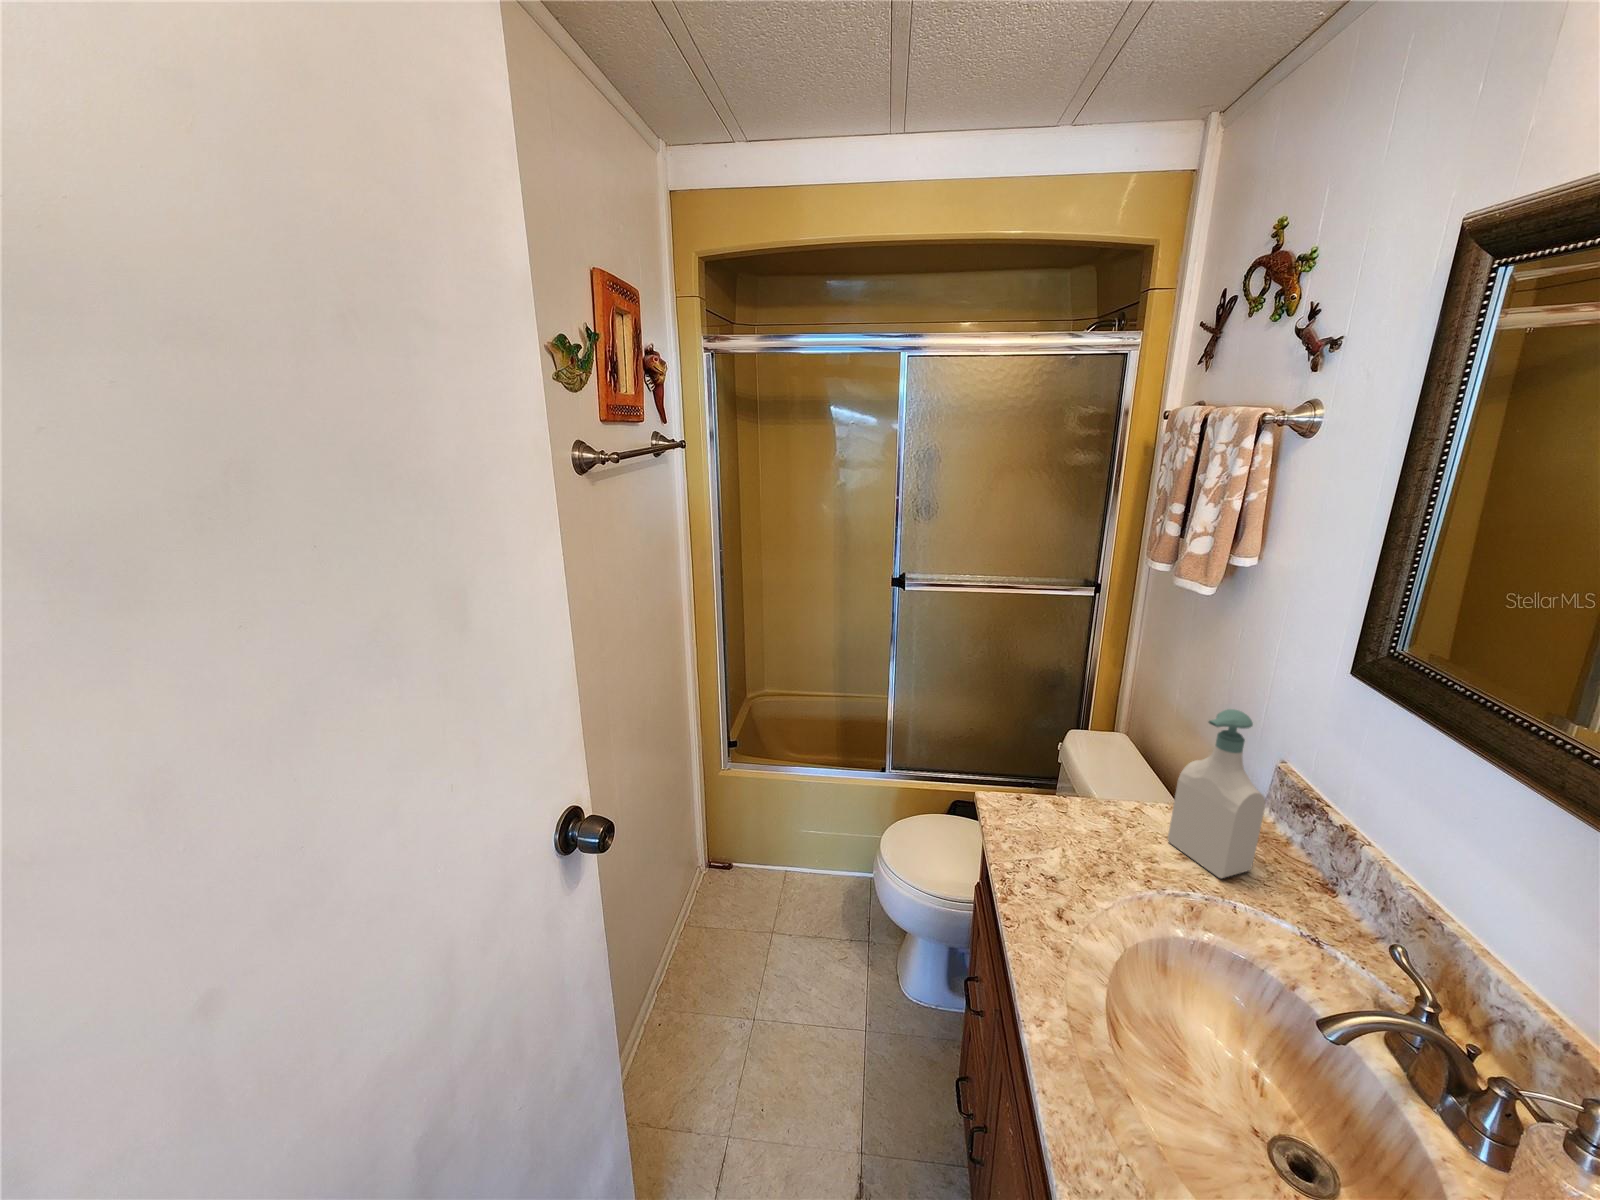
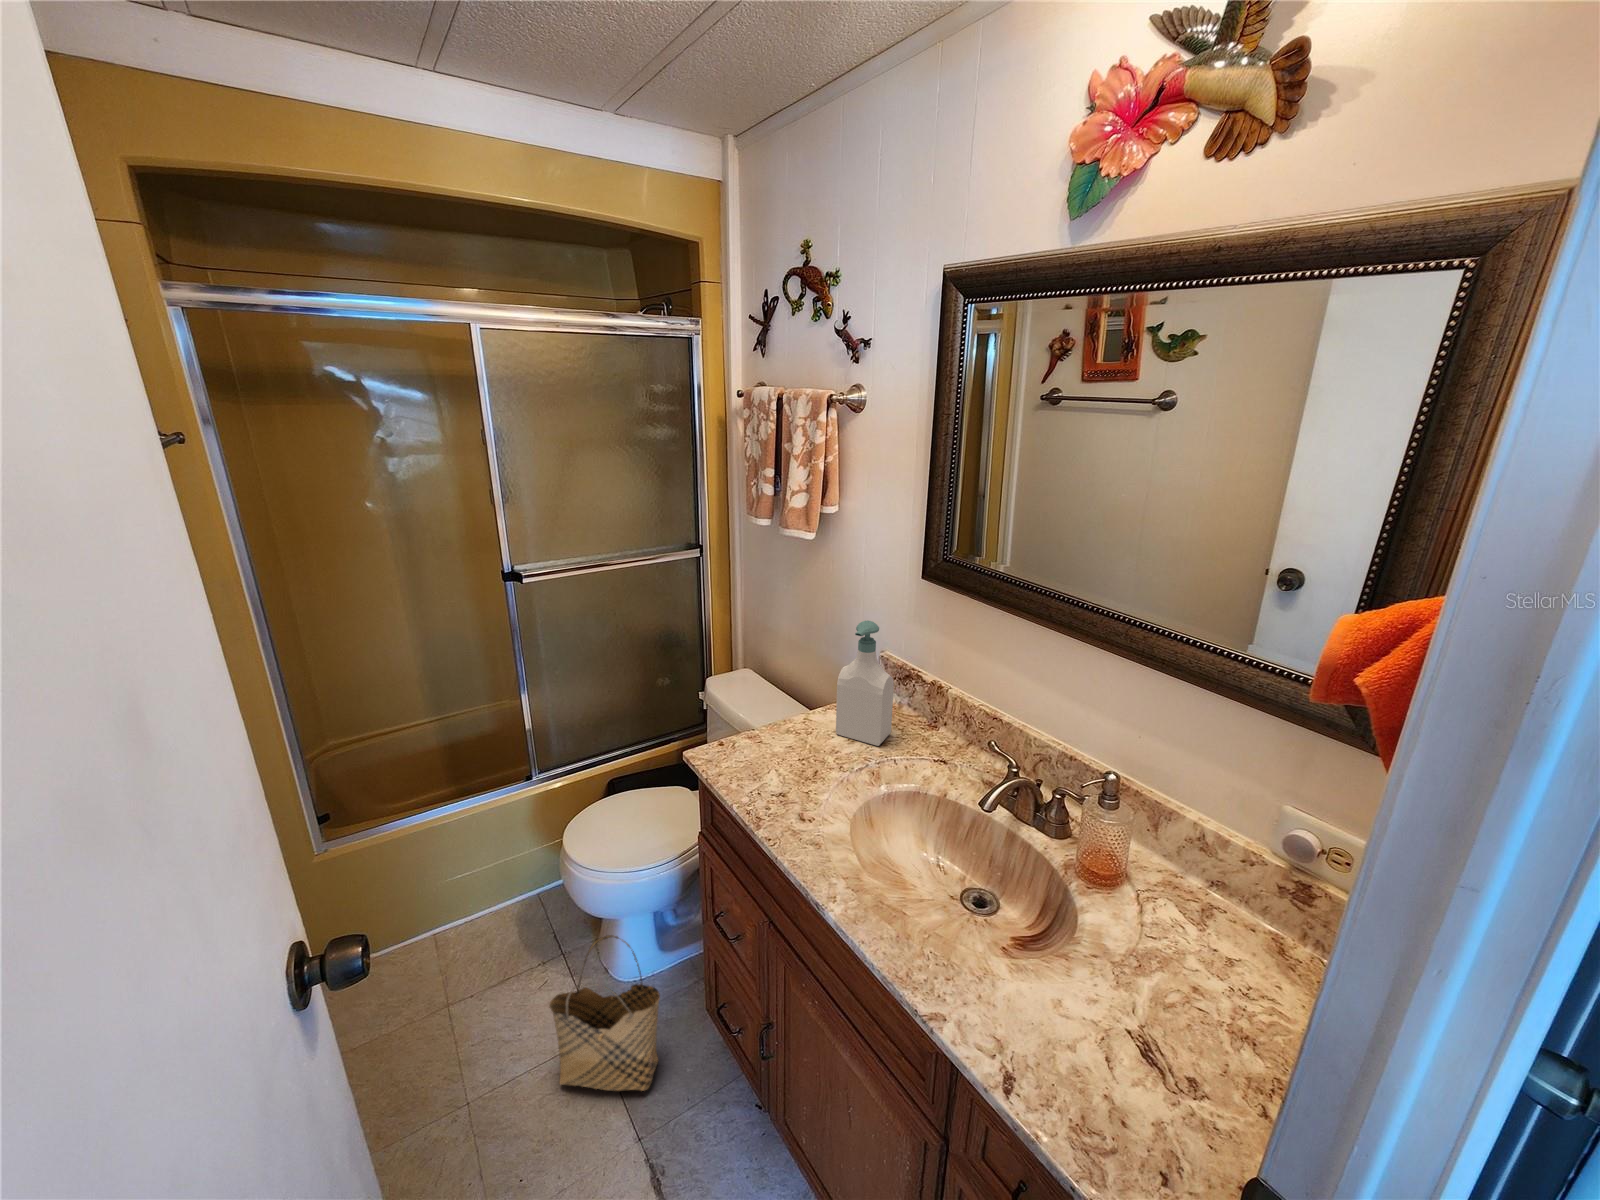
woven basket: none [816,942,915,1114] -> present [549,935,660,1091]

